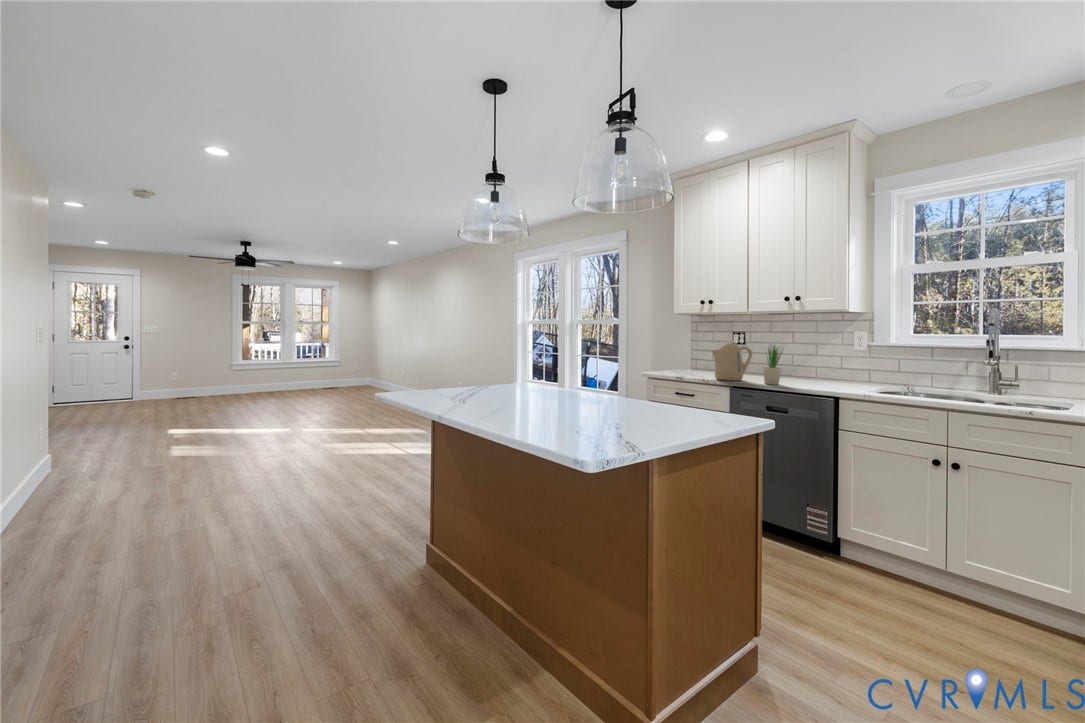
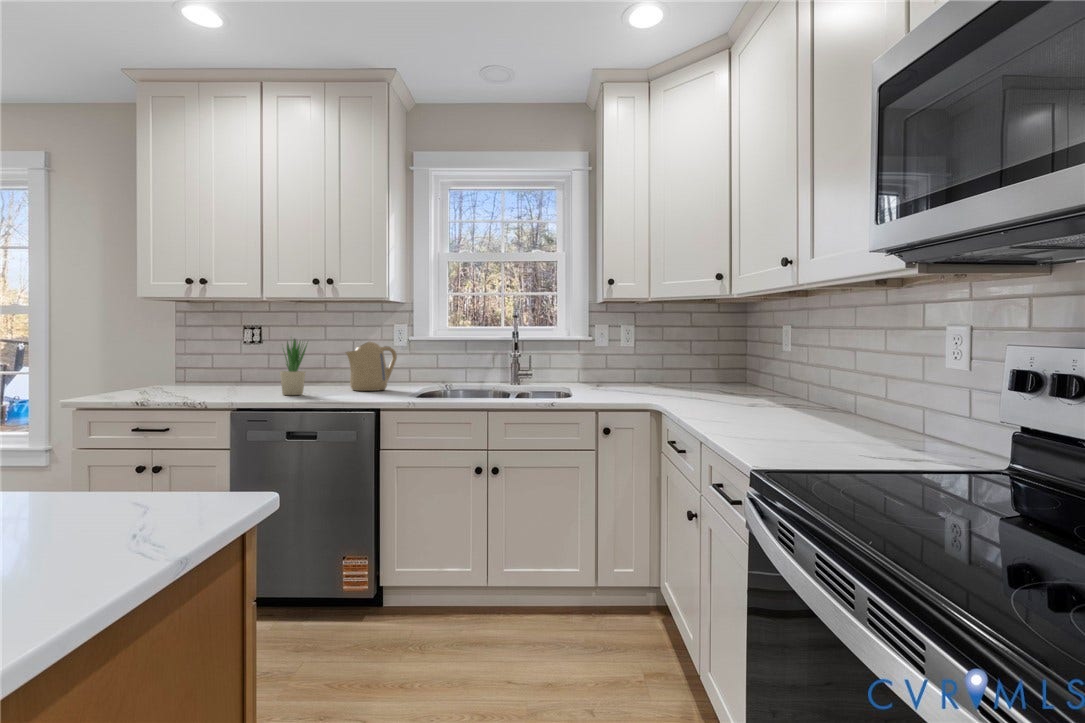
kettle: present [711,343,752,381] -> present [346,342,397,391]

